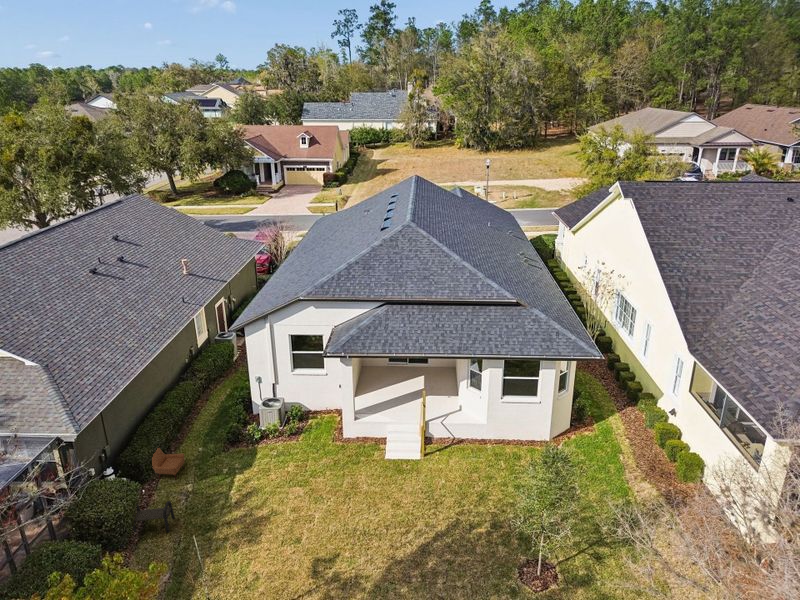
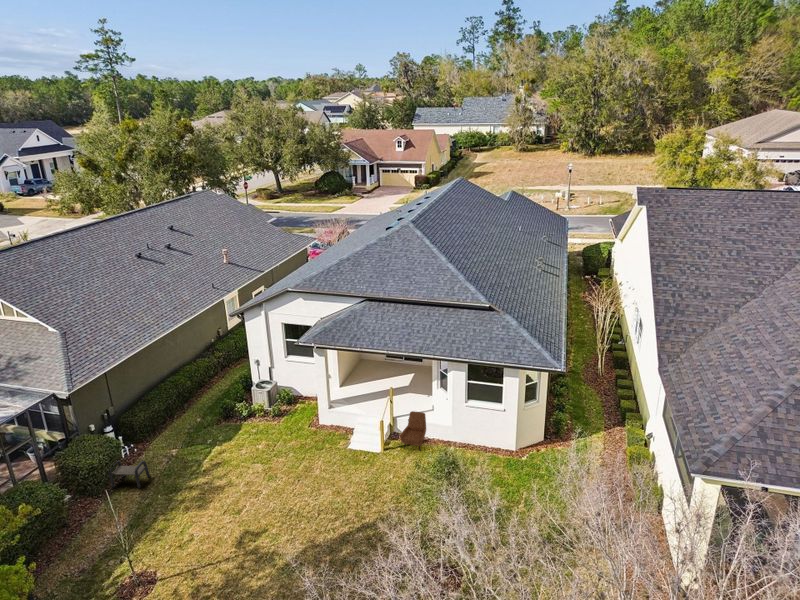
chair: present [152,448,185,480] -> present [400,411,426,451]

